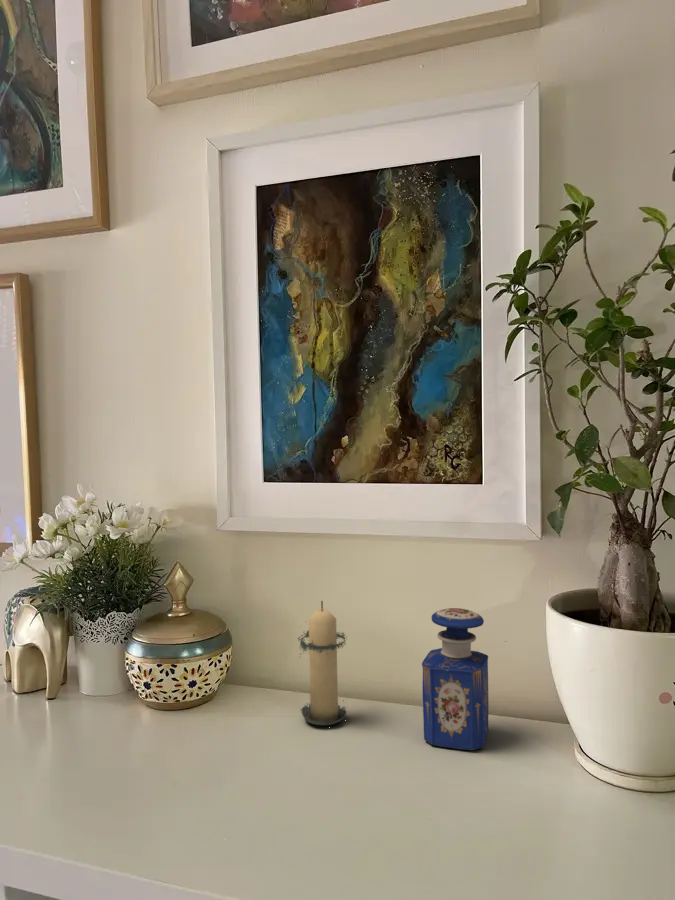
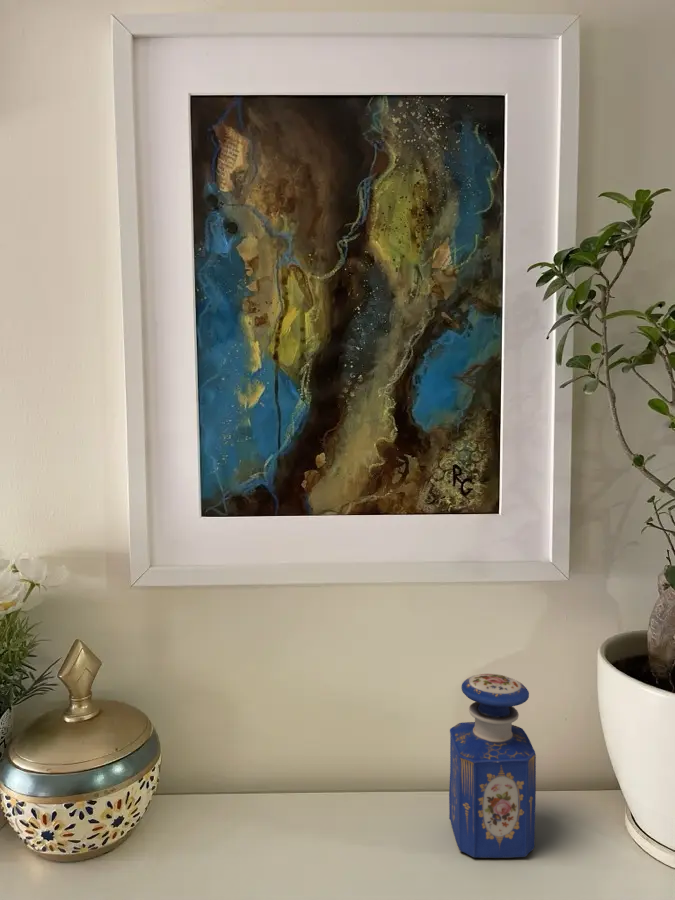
candle: present [298,601,346,725] -> none [272,681,351,855]

